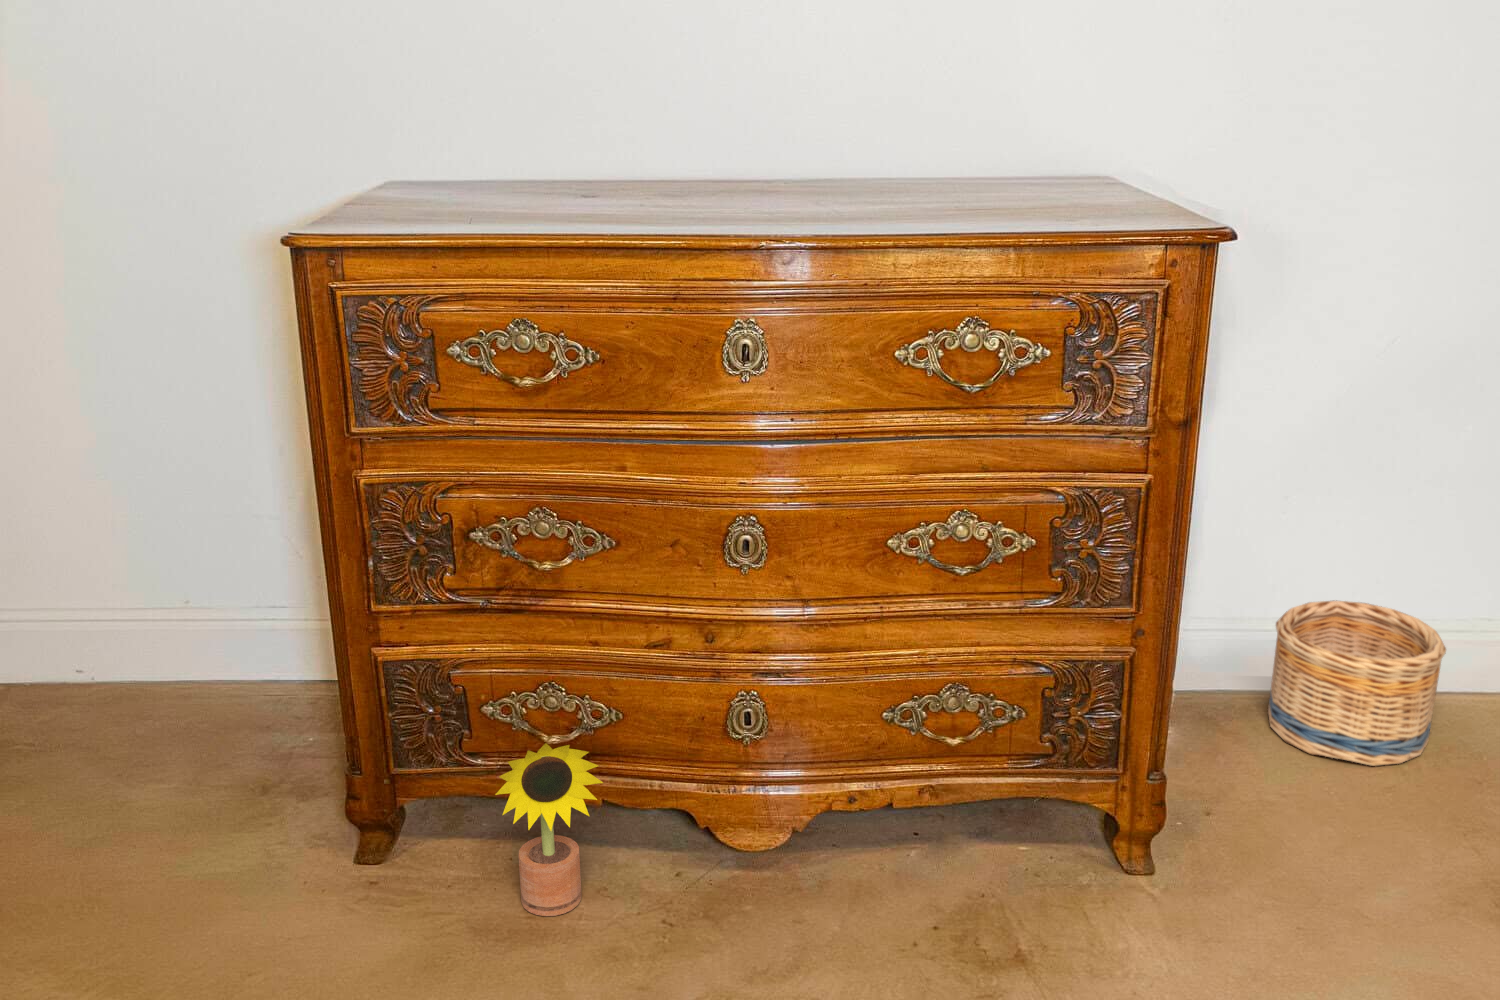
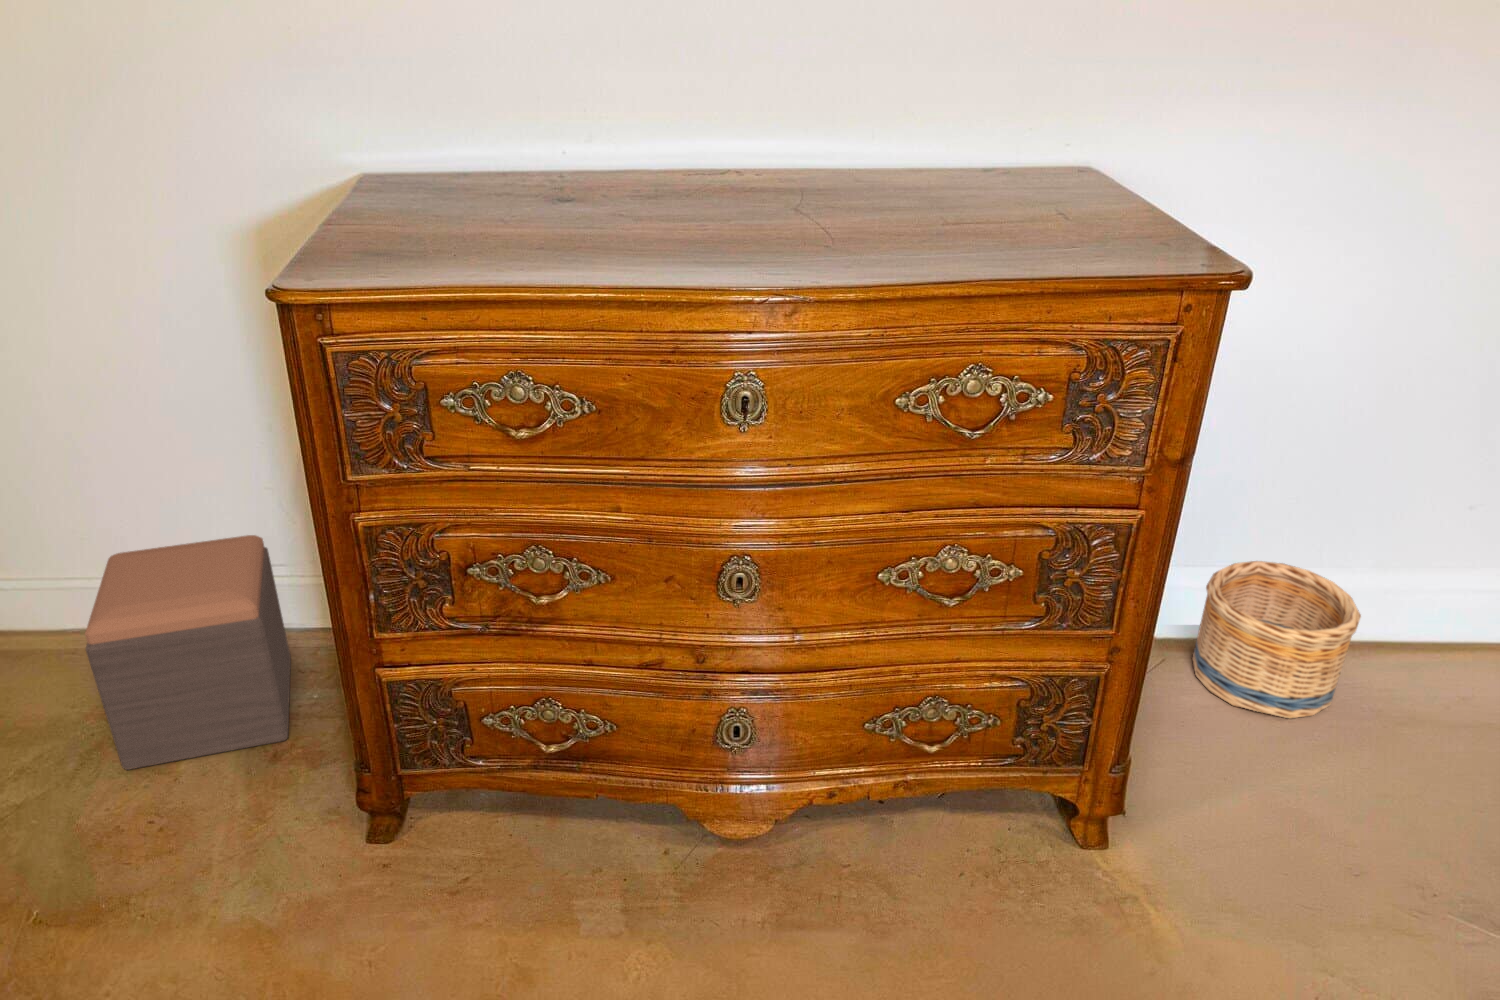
footstool: none [75,557,275,793] -> present [85,535,291,770]
decorative plant: present [495,744,603,916] -> none [501,775,607,911]

